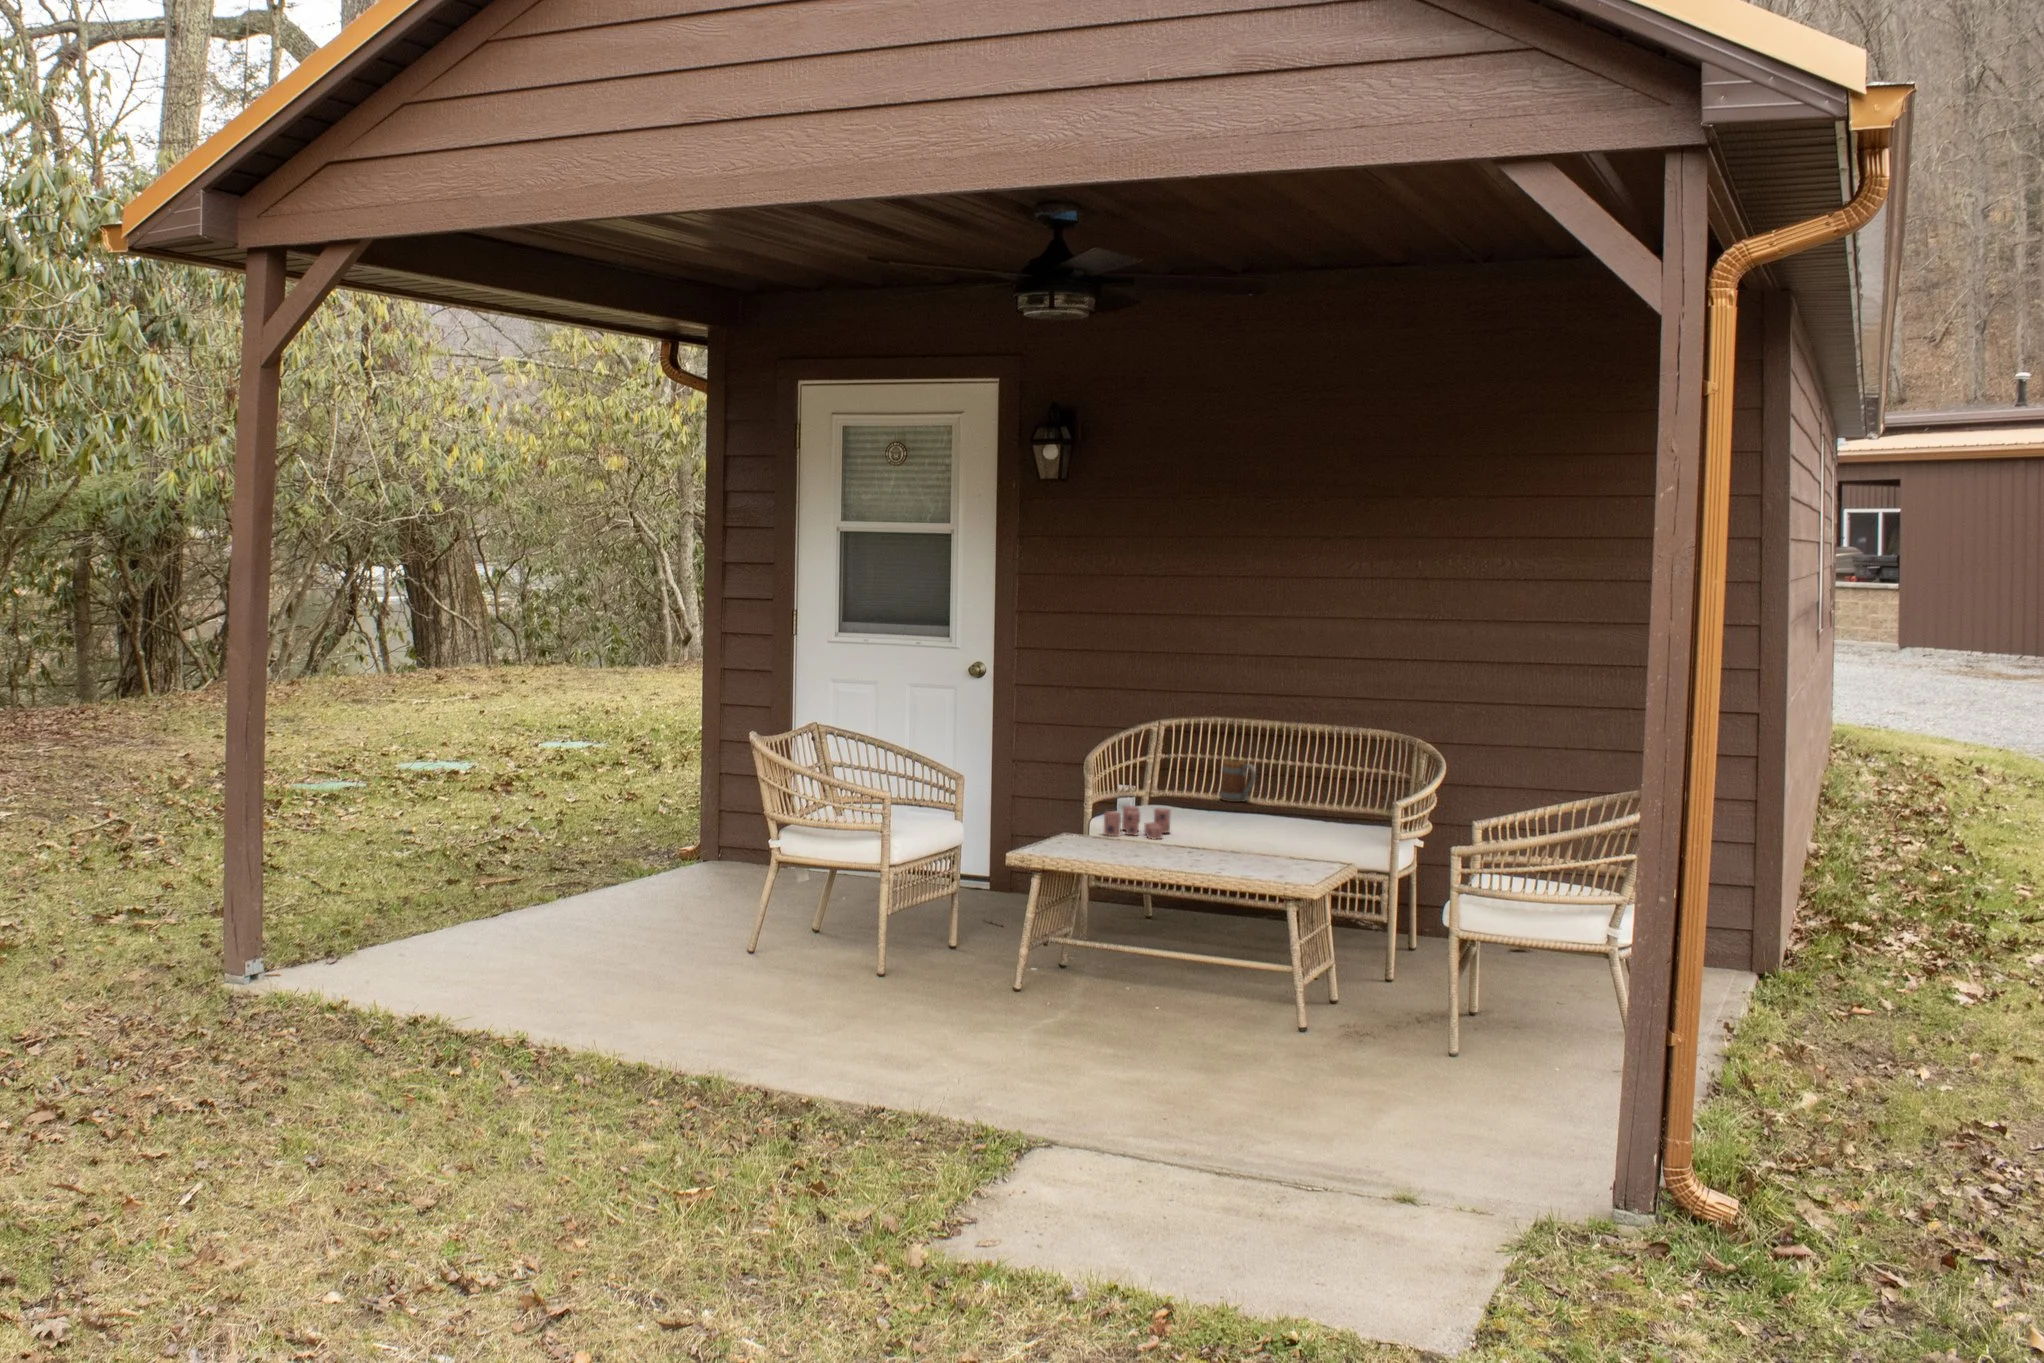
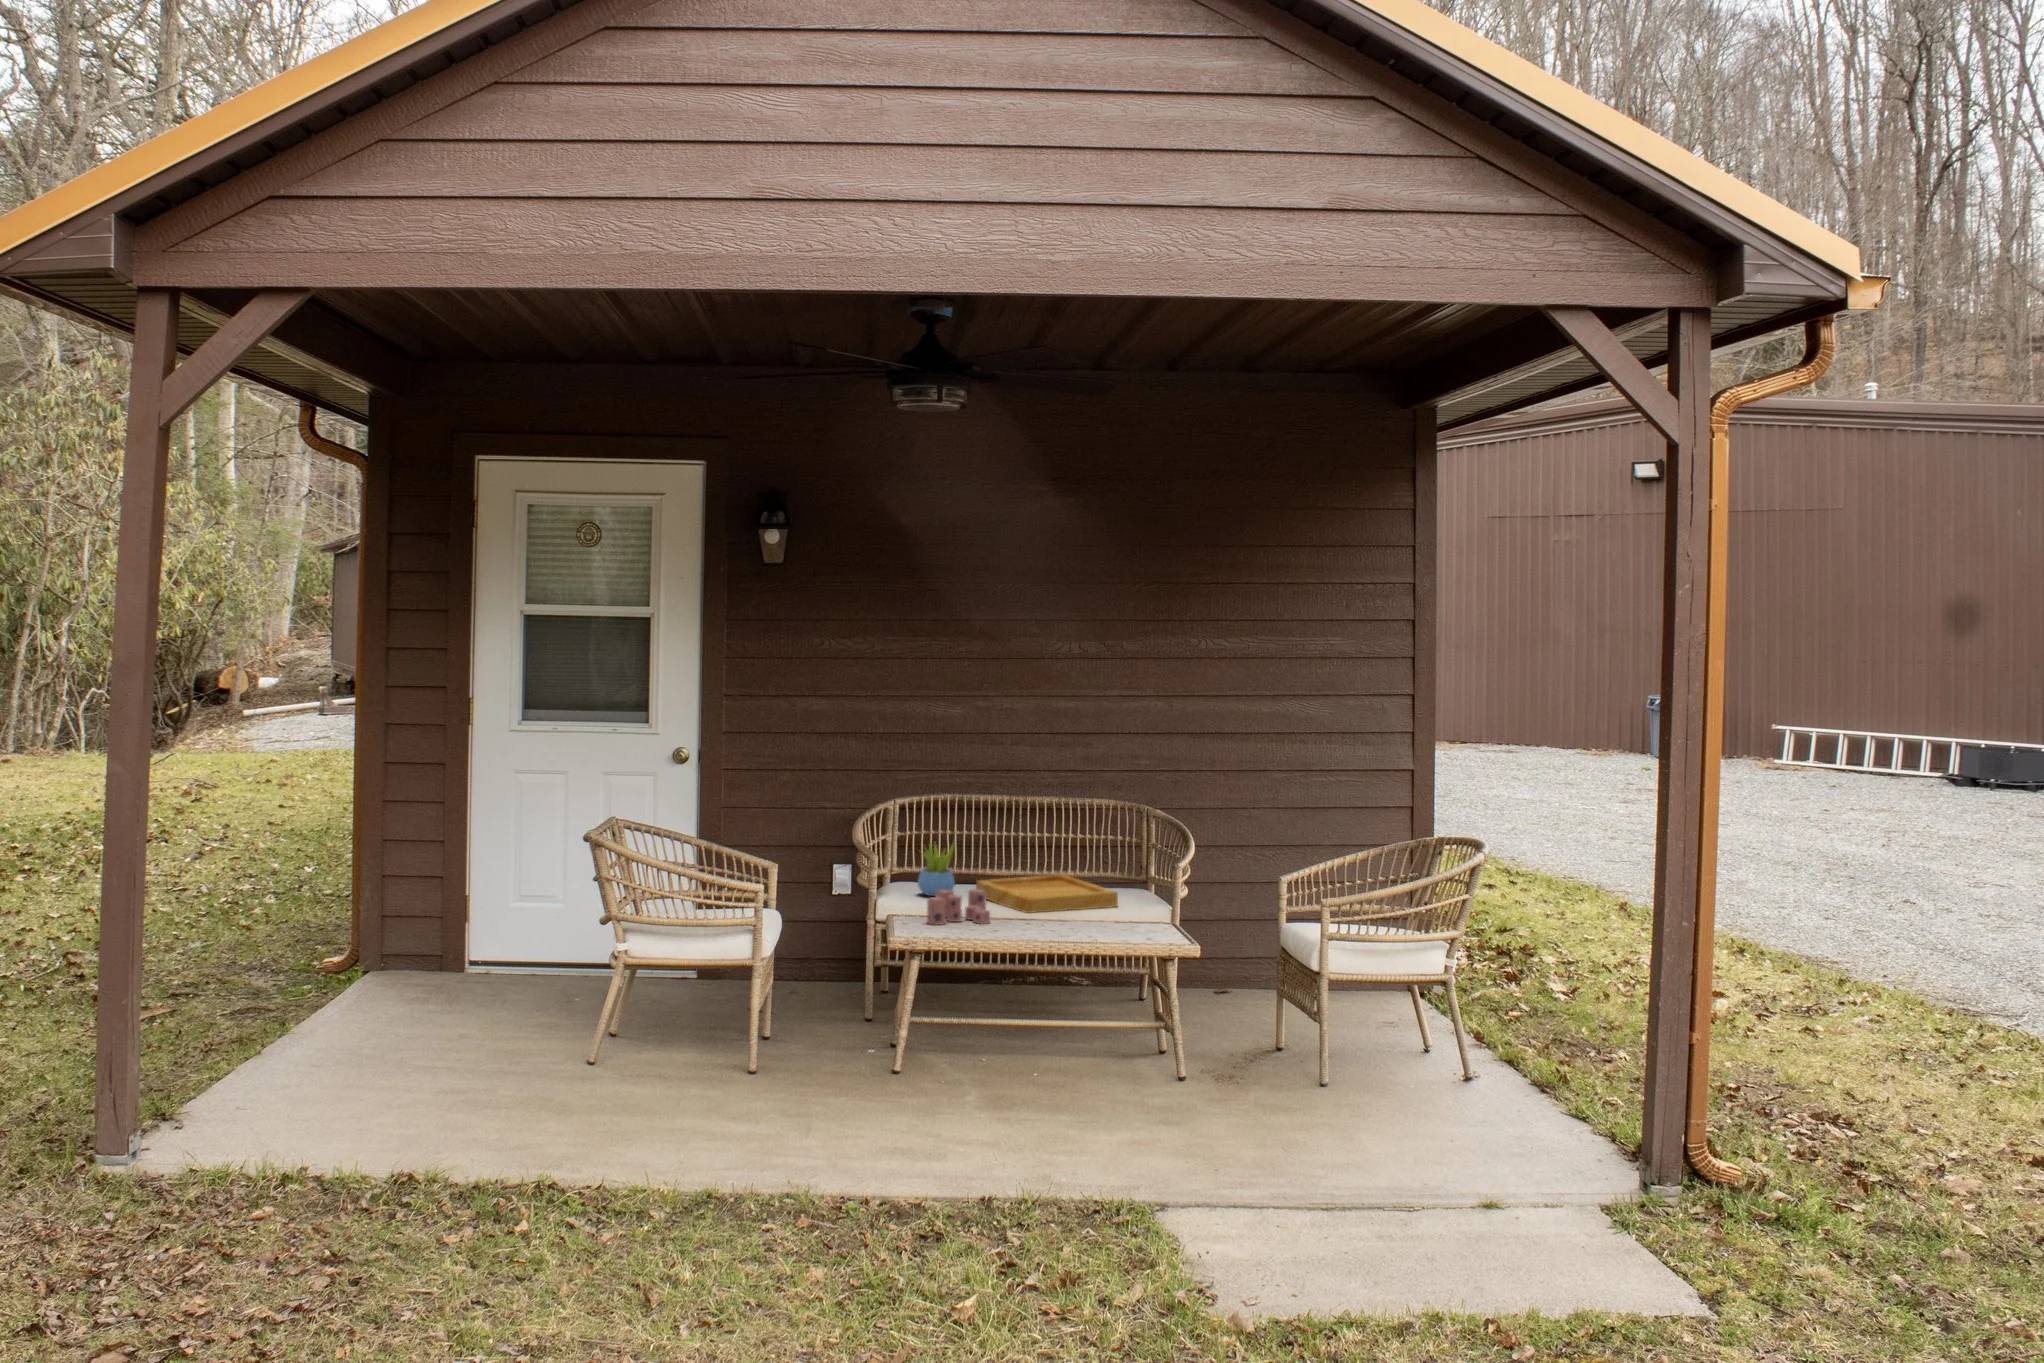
mug: present [1220,759,1256,802] -> none [960,834,1000,878]
succulent plant: none [1142,760,1178,814] -> present [918,842,955,896]
tray: none [1196,803,1319,838] -> present [976,874,1118,913]

